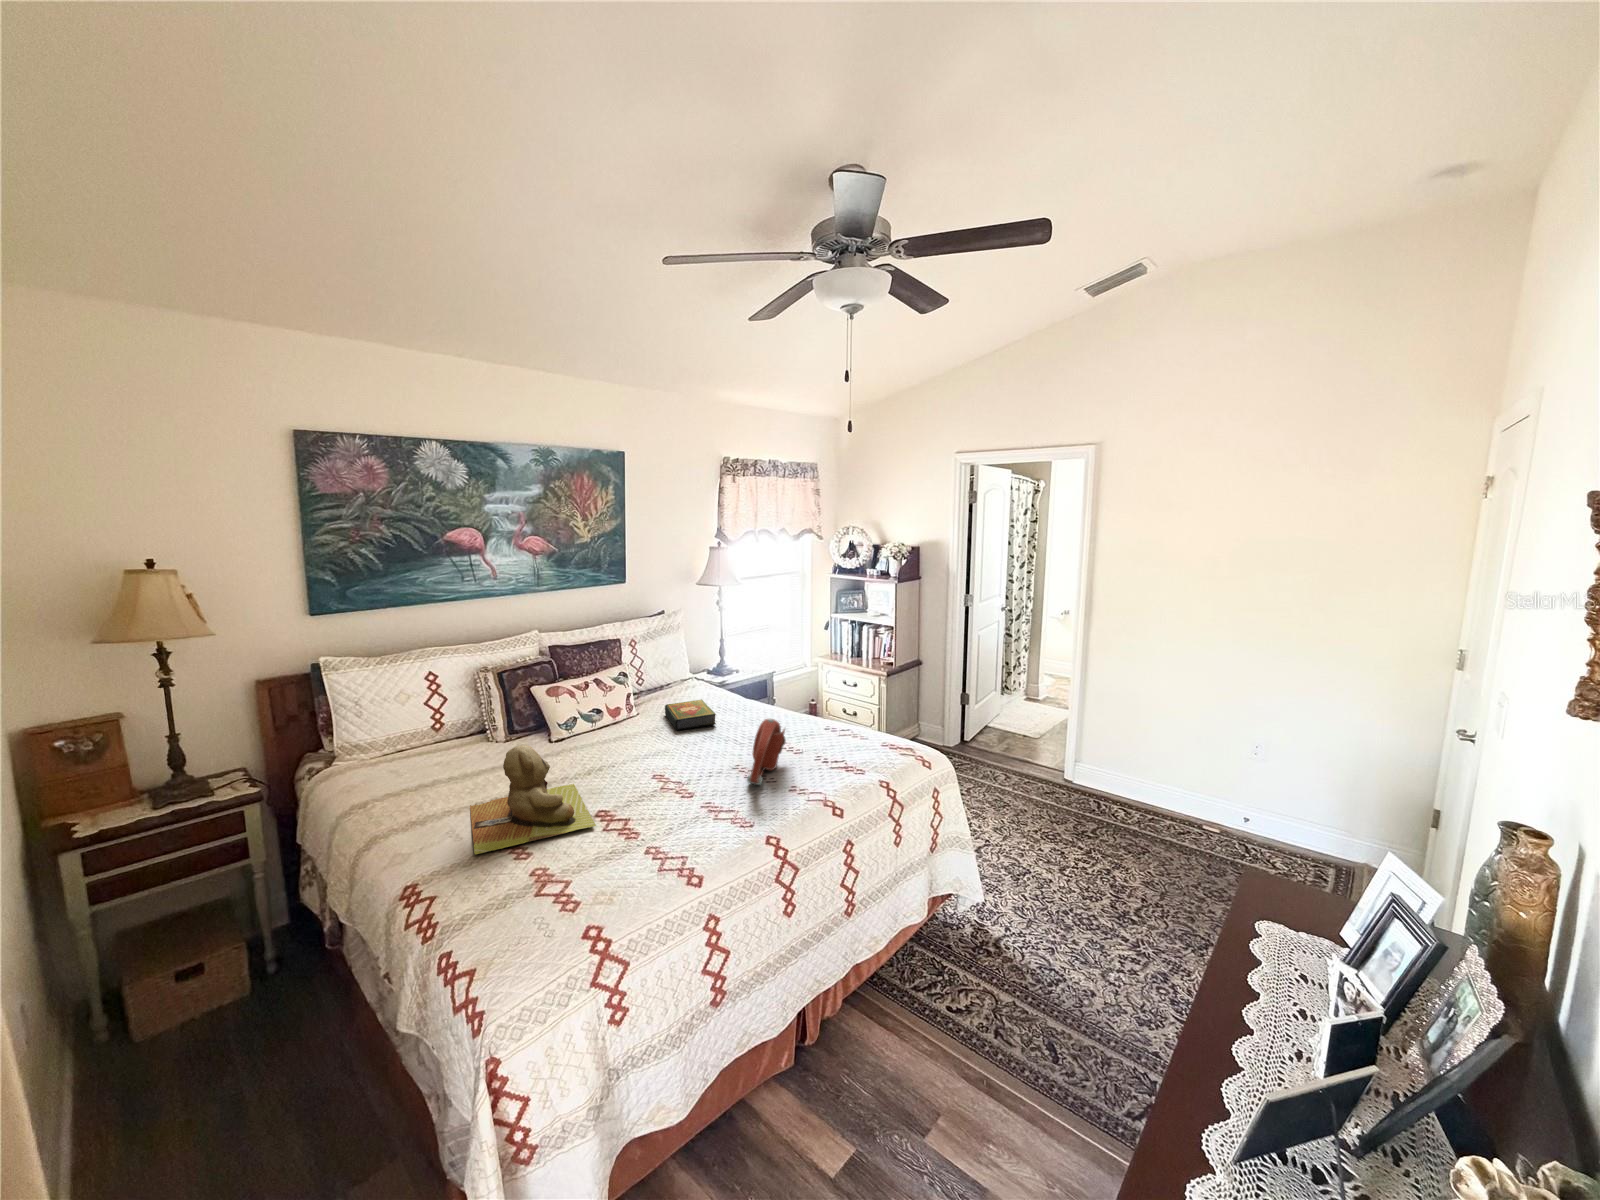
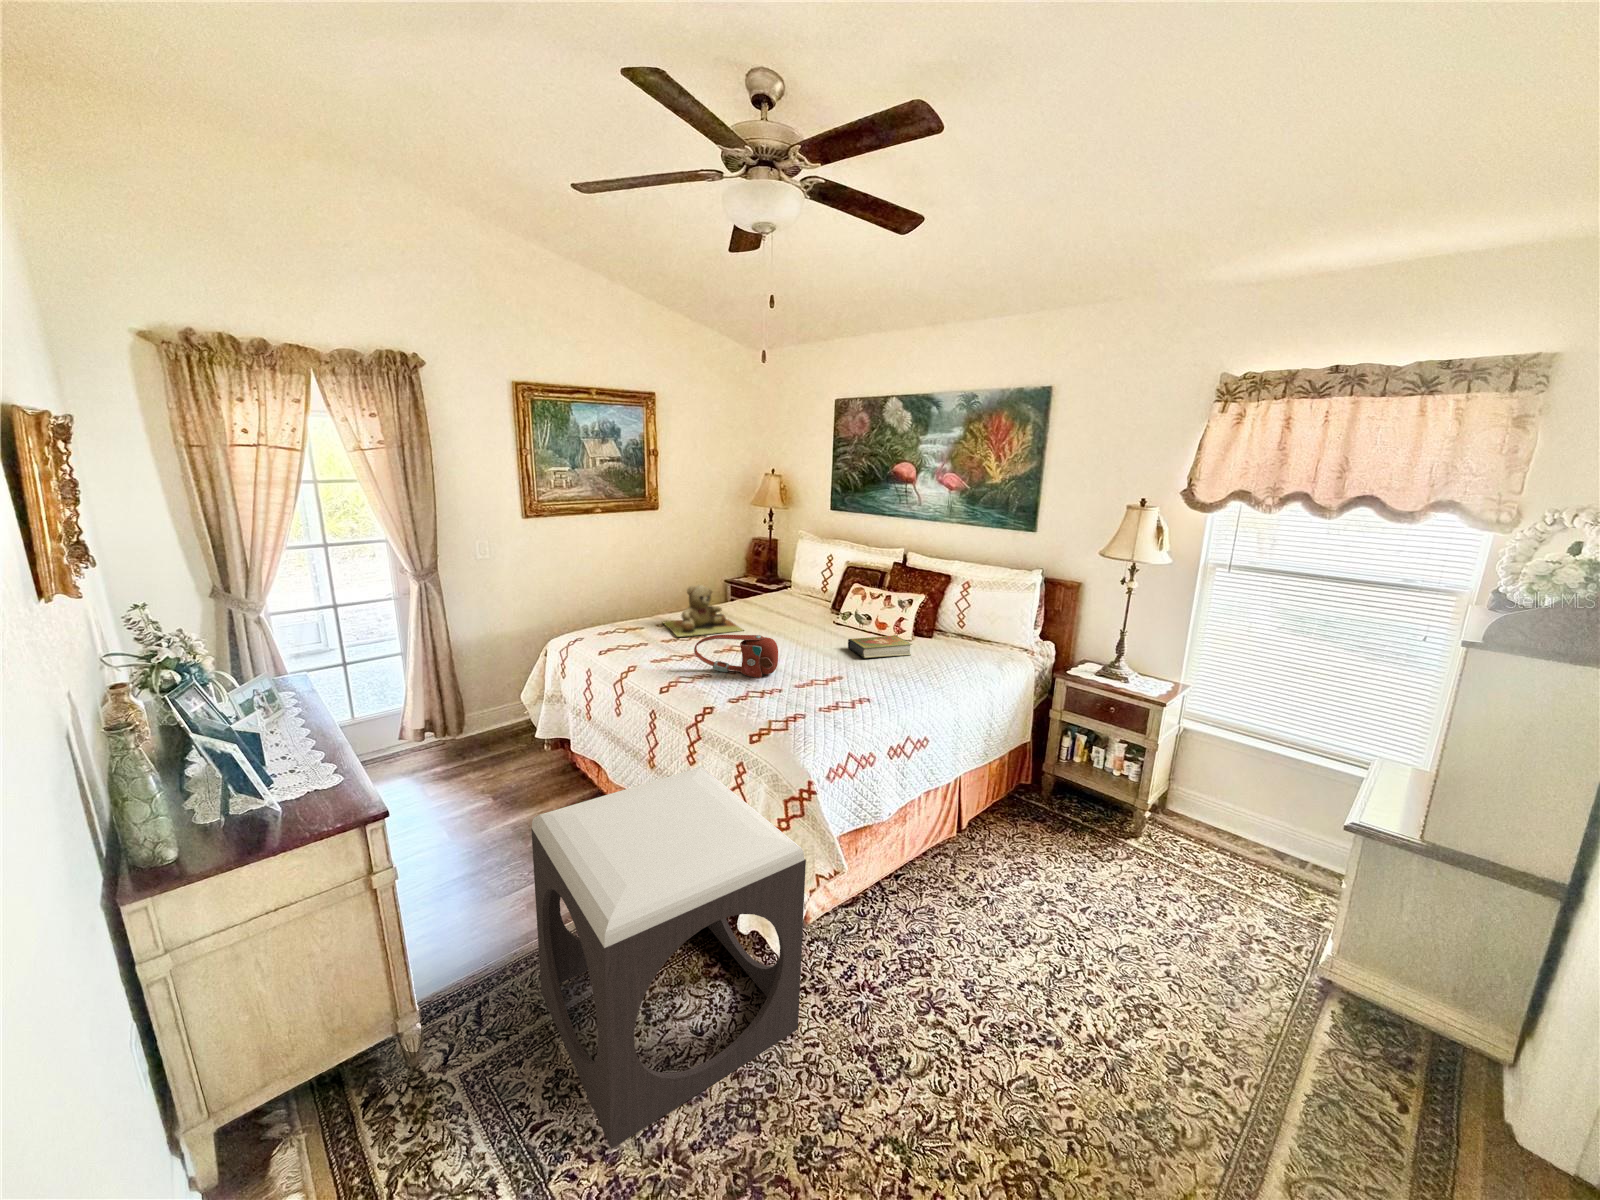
footstool: none [934,768,1169,1065] -> present [531,767,806,1149]

